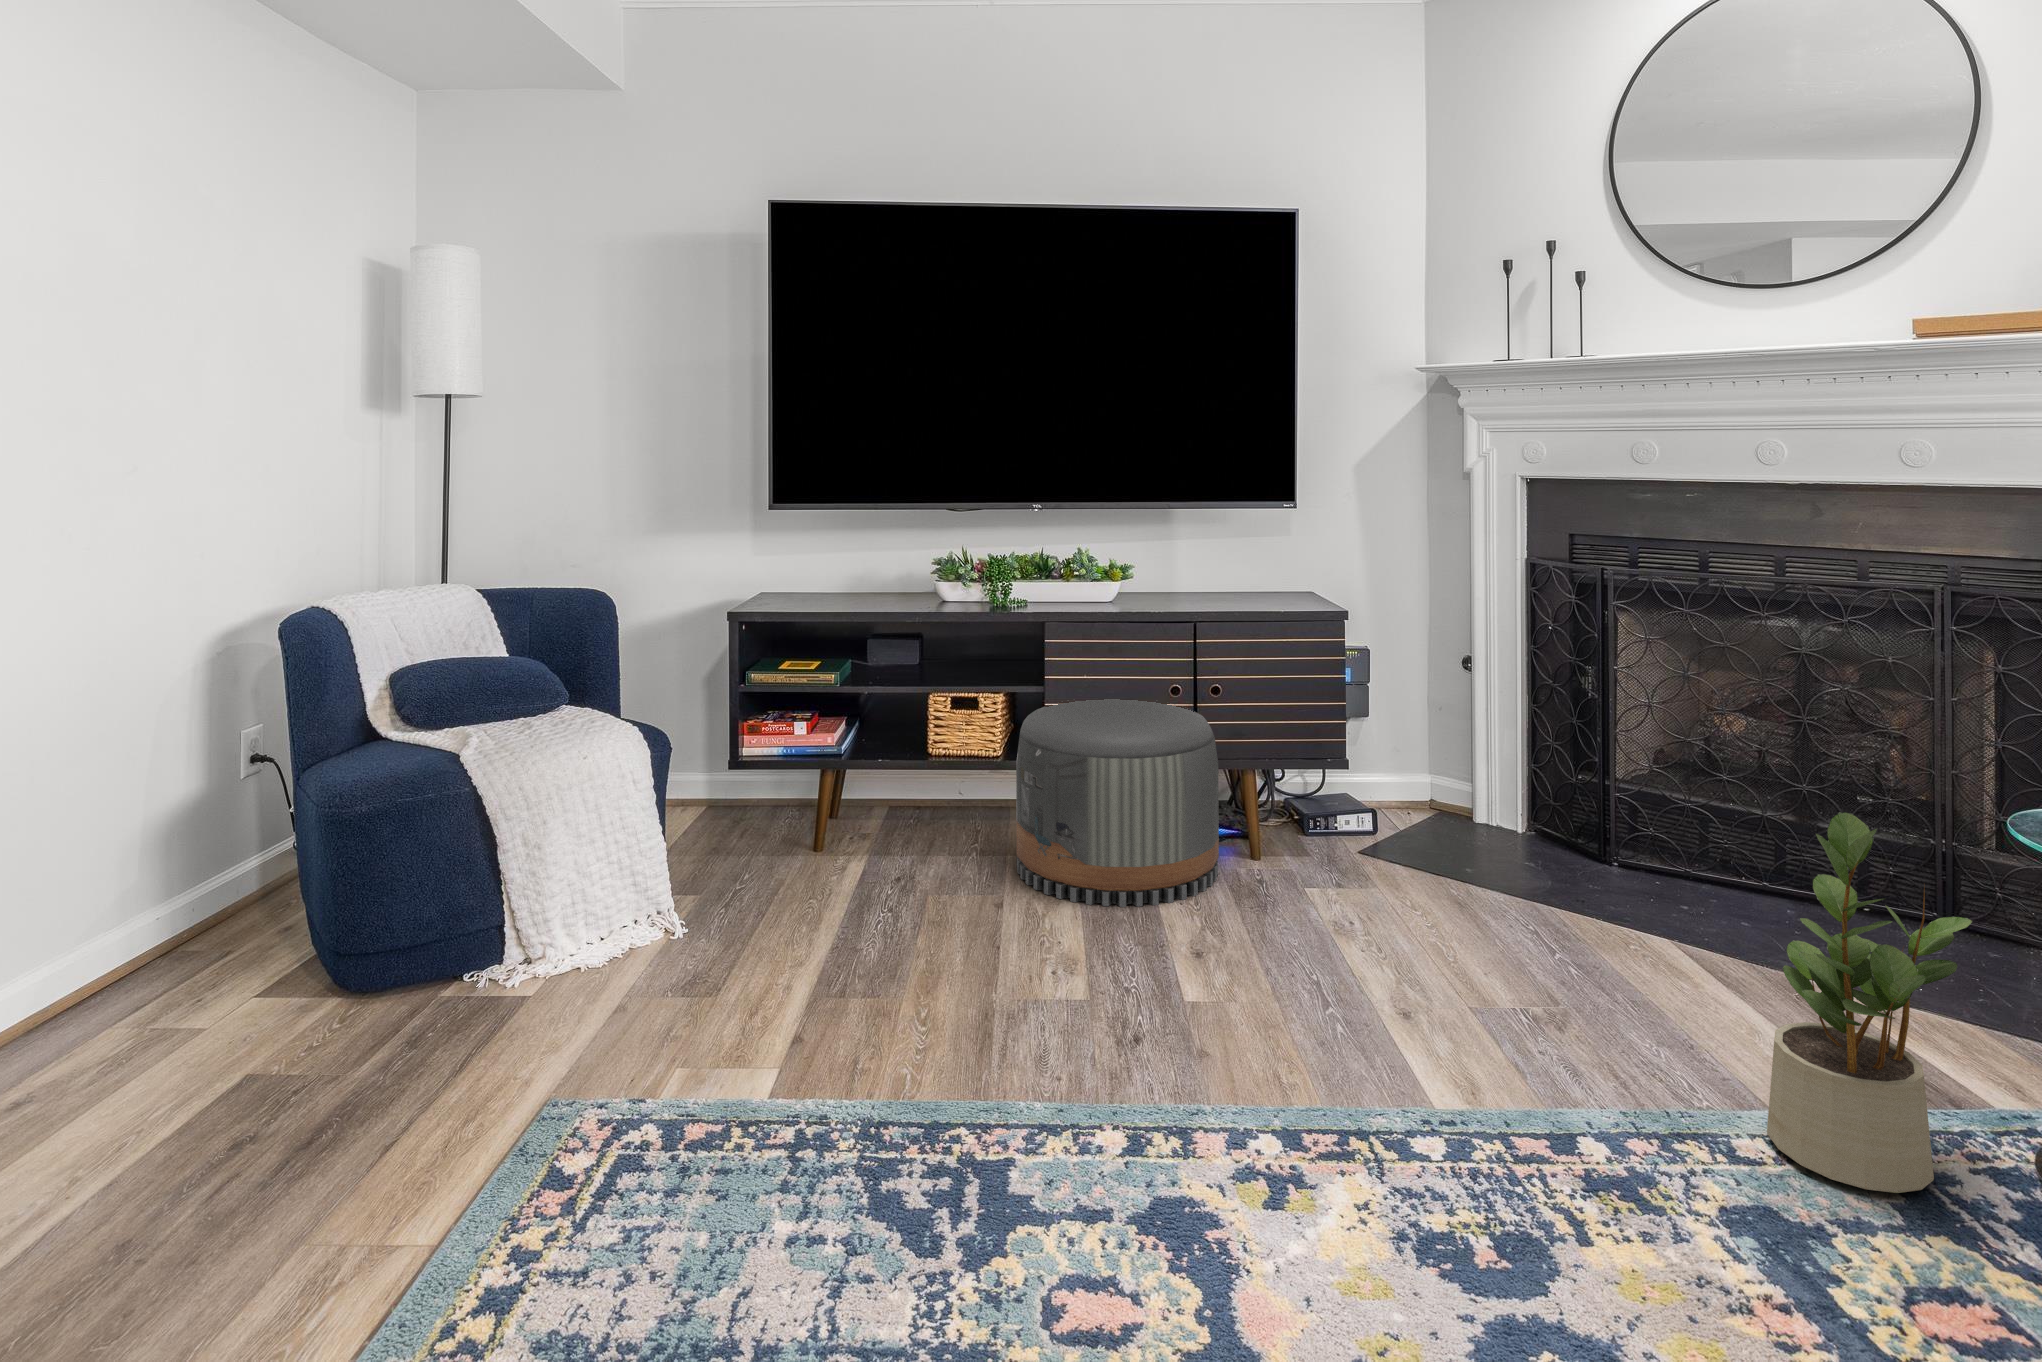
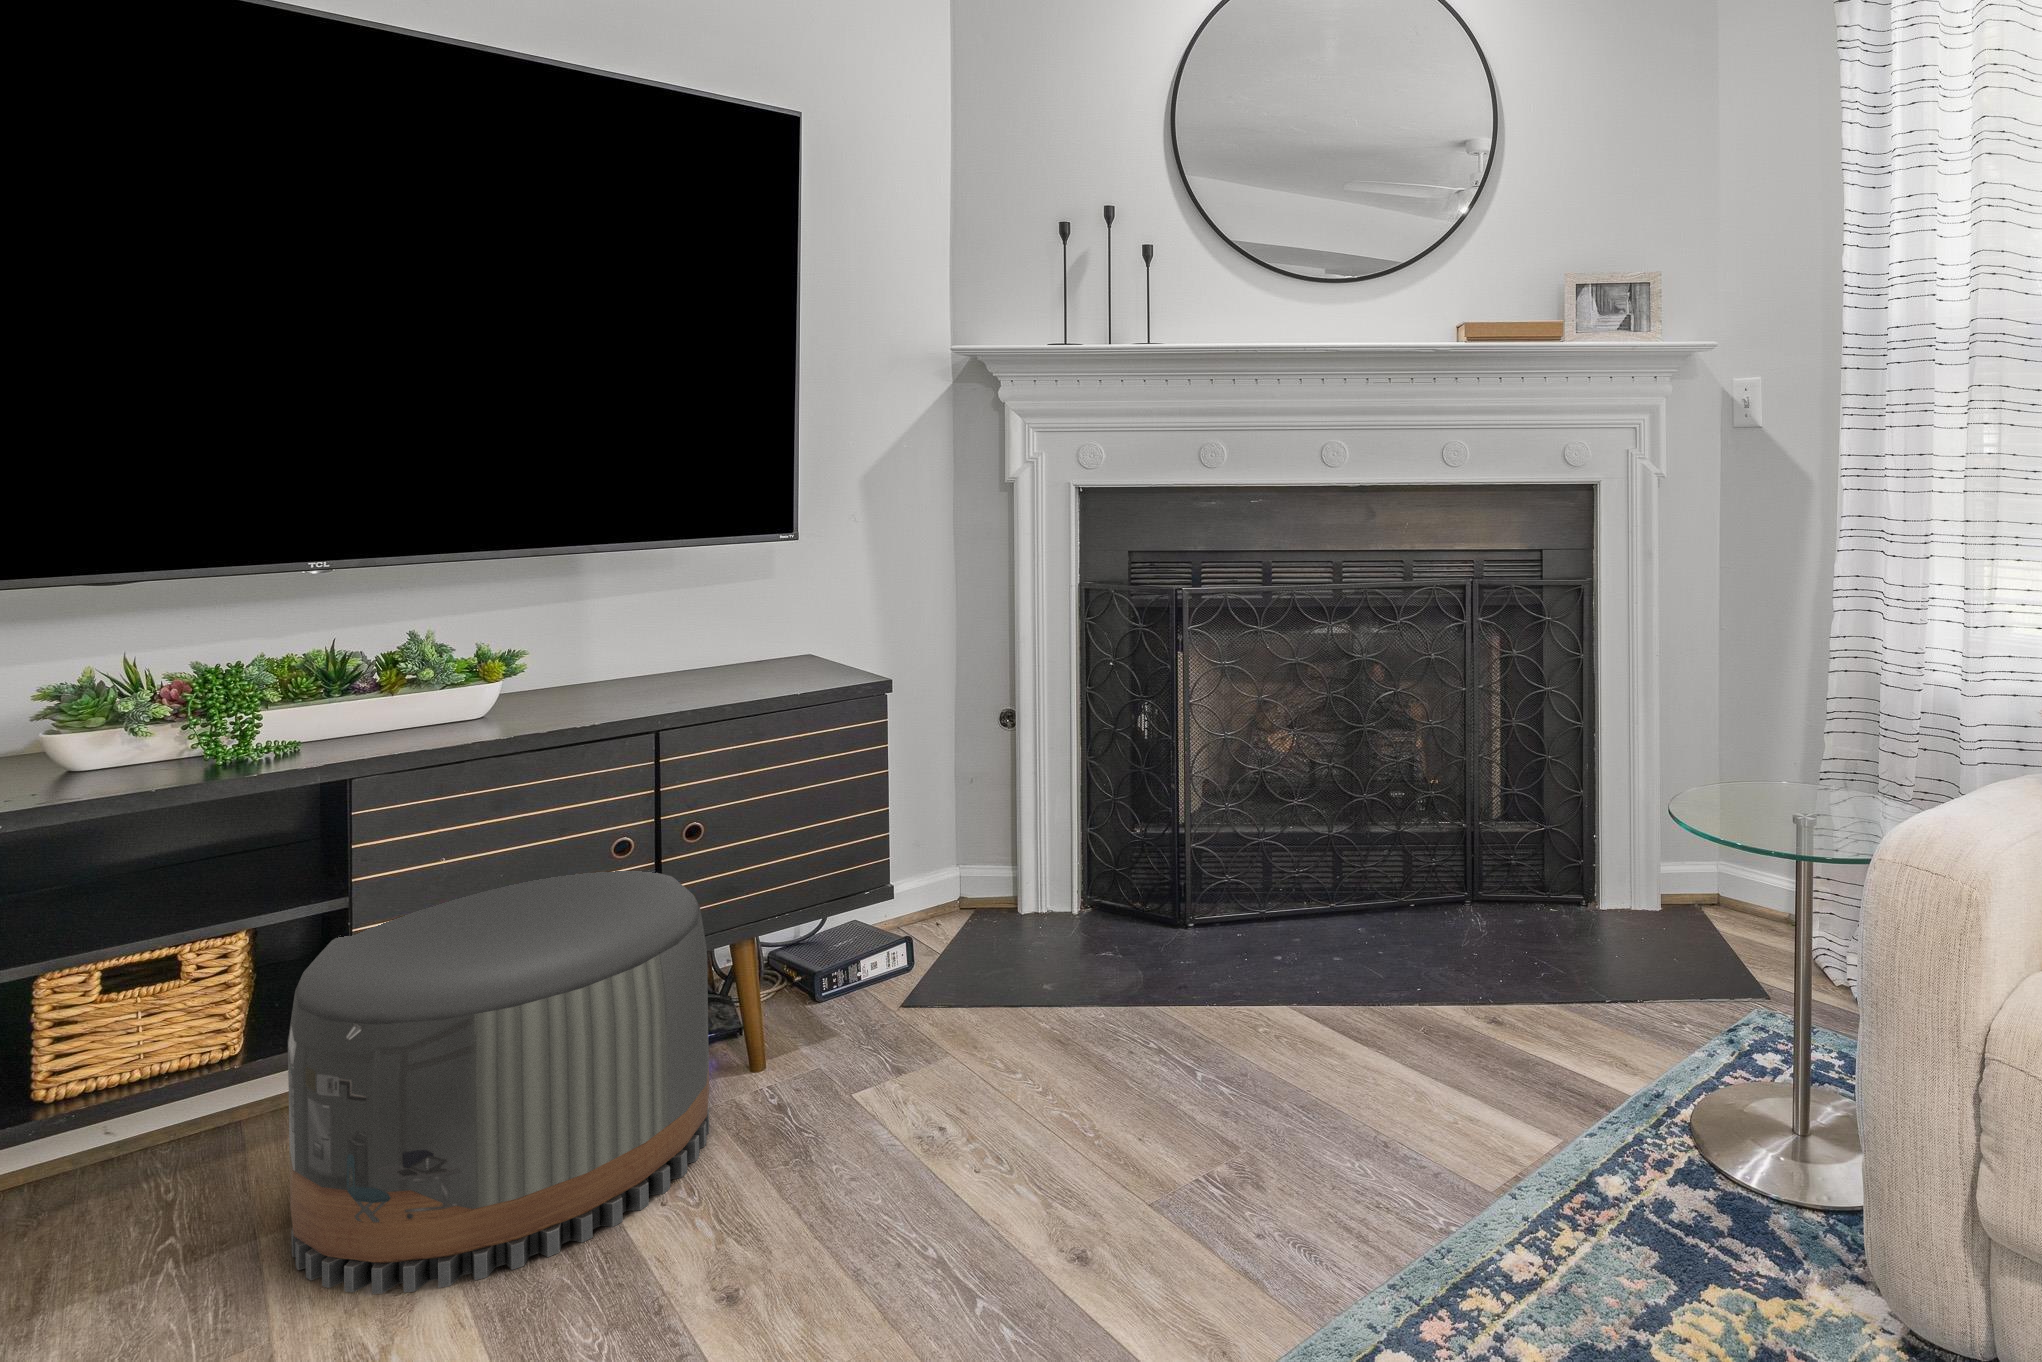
potted plant: present [1767,813,1972,1193] -> none [1513,848,1681,1269]

